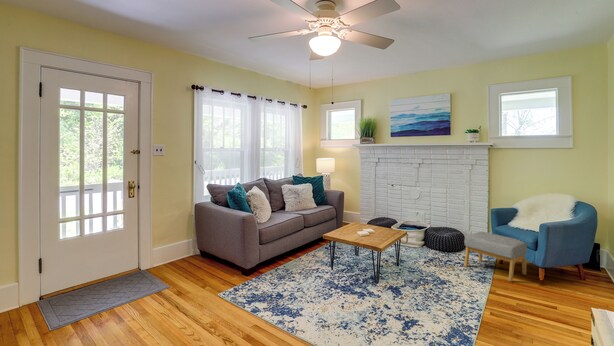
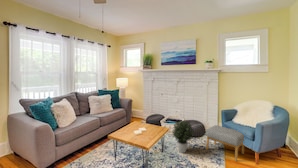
potted plant: none [411,220,445,268] -> present [172,121,193,153]

